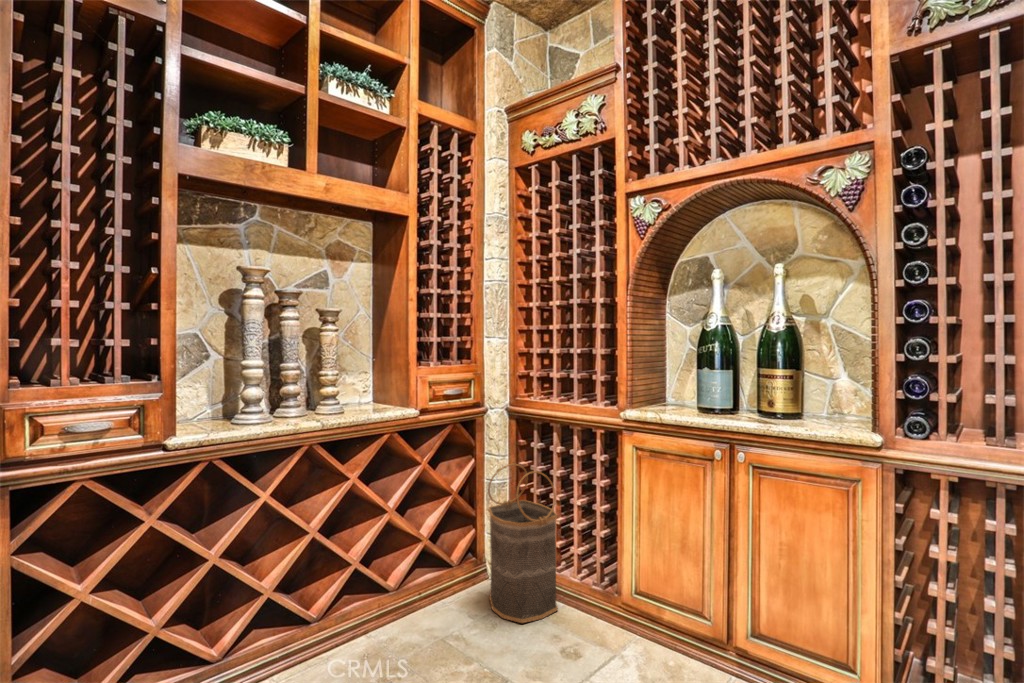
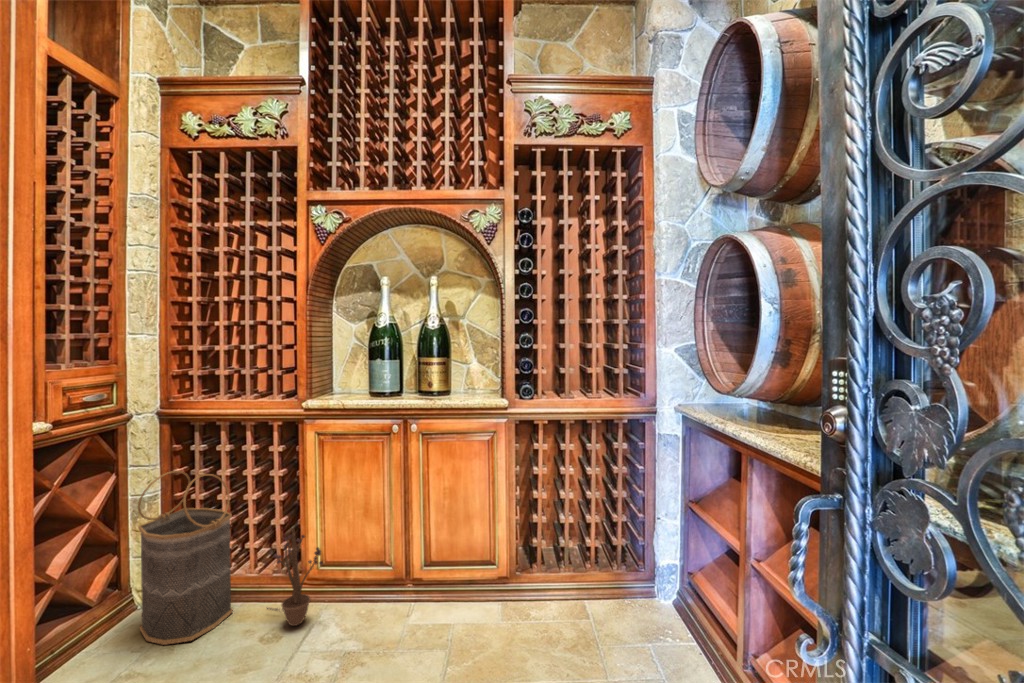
decorative plant: none [585,543,634,647] -> present [267,528,323,626]

